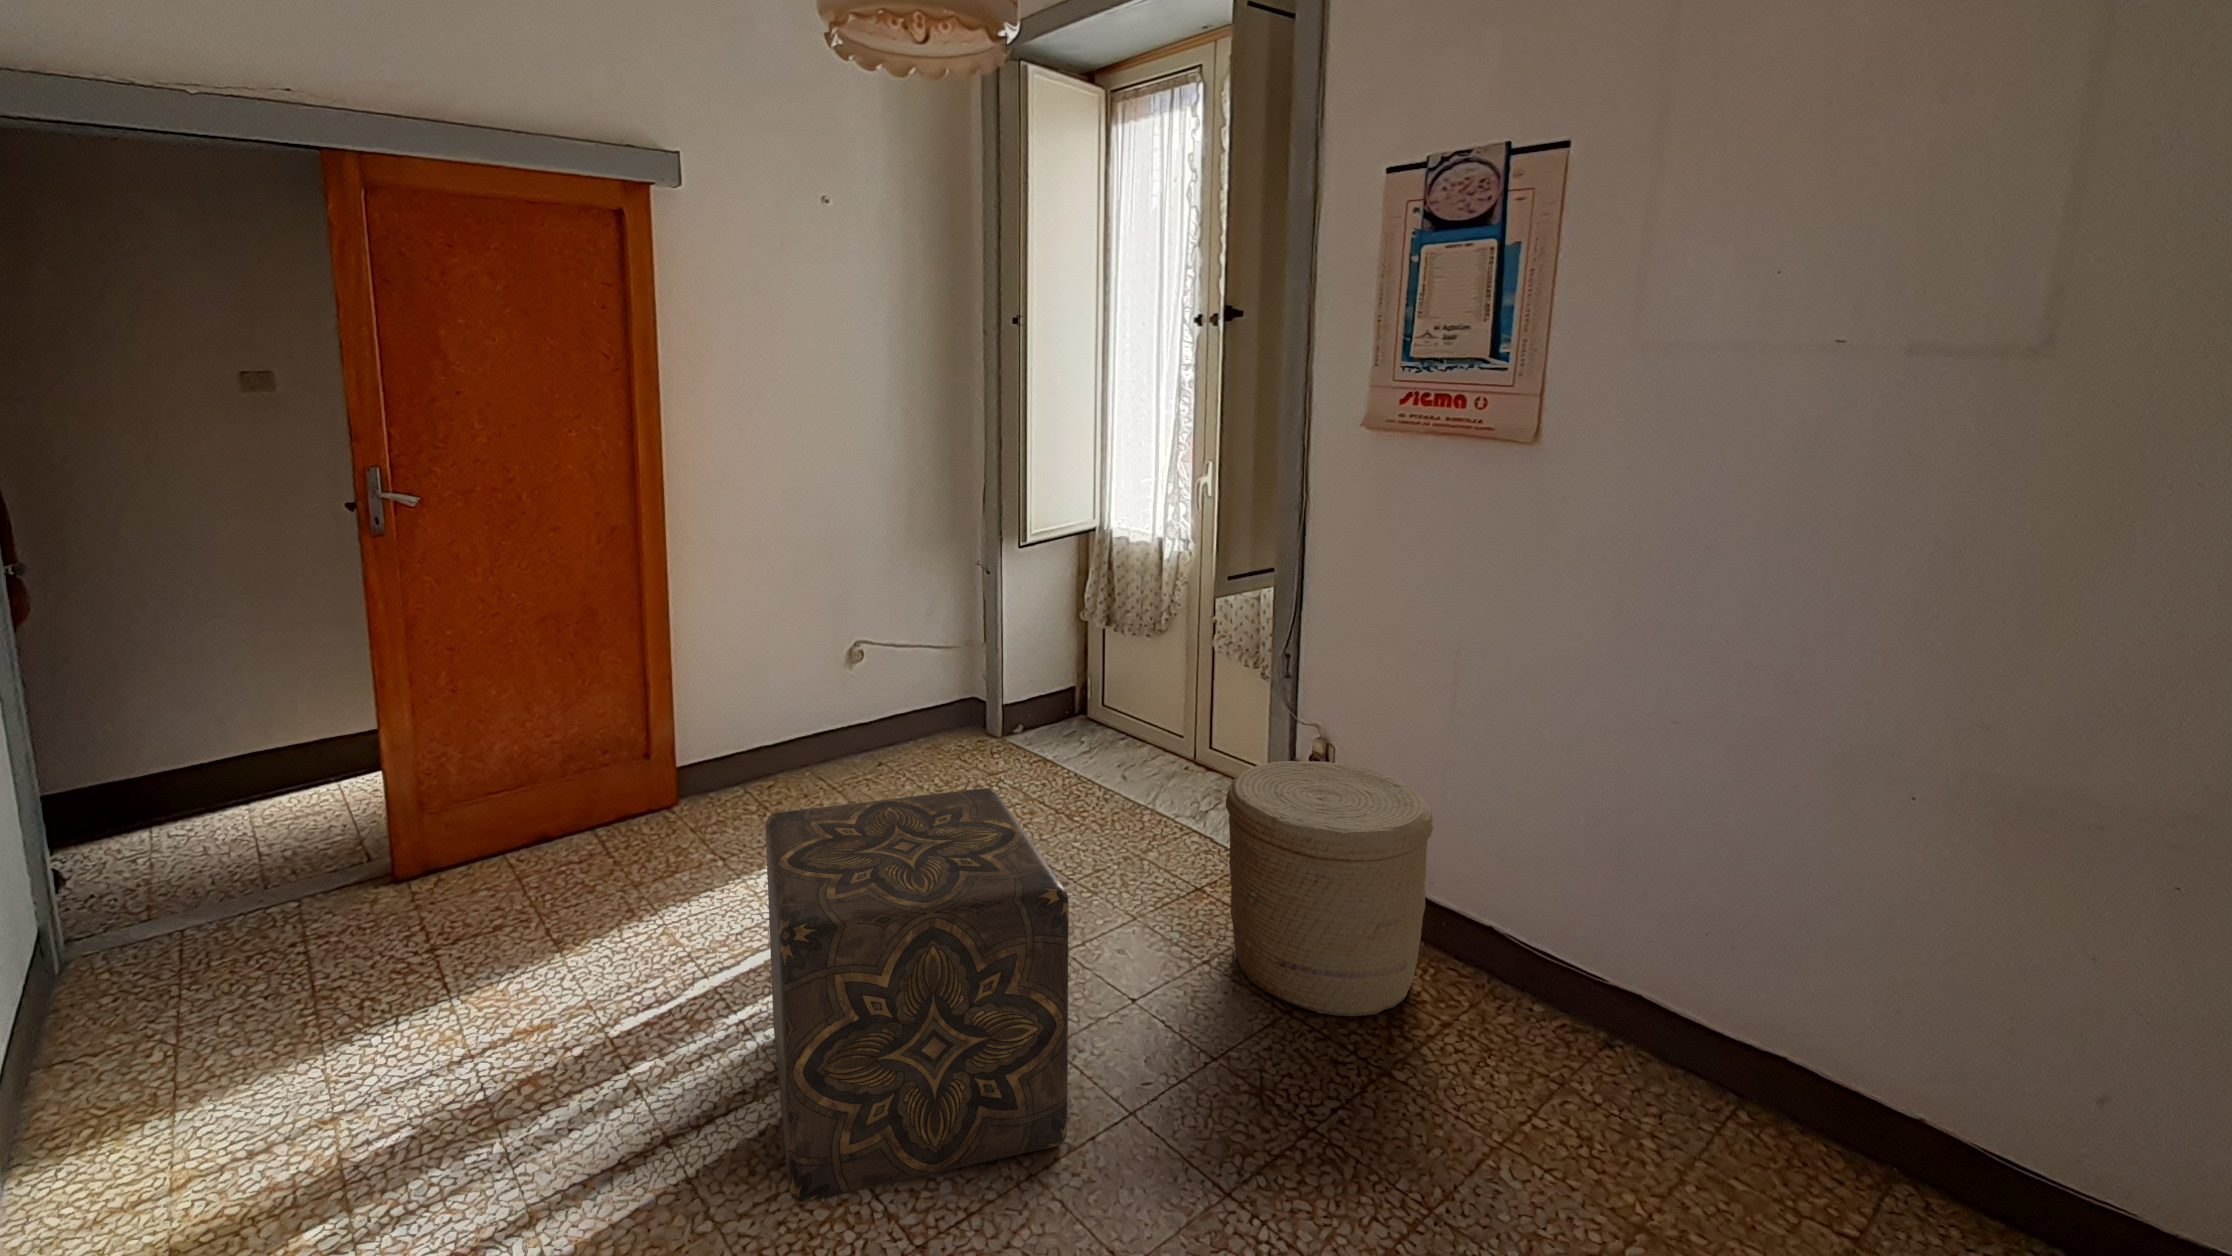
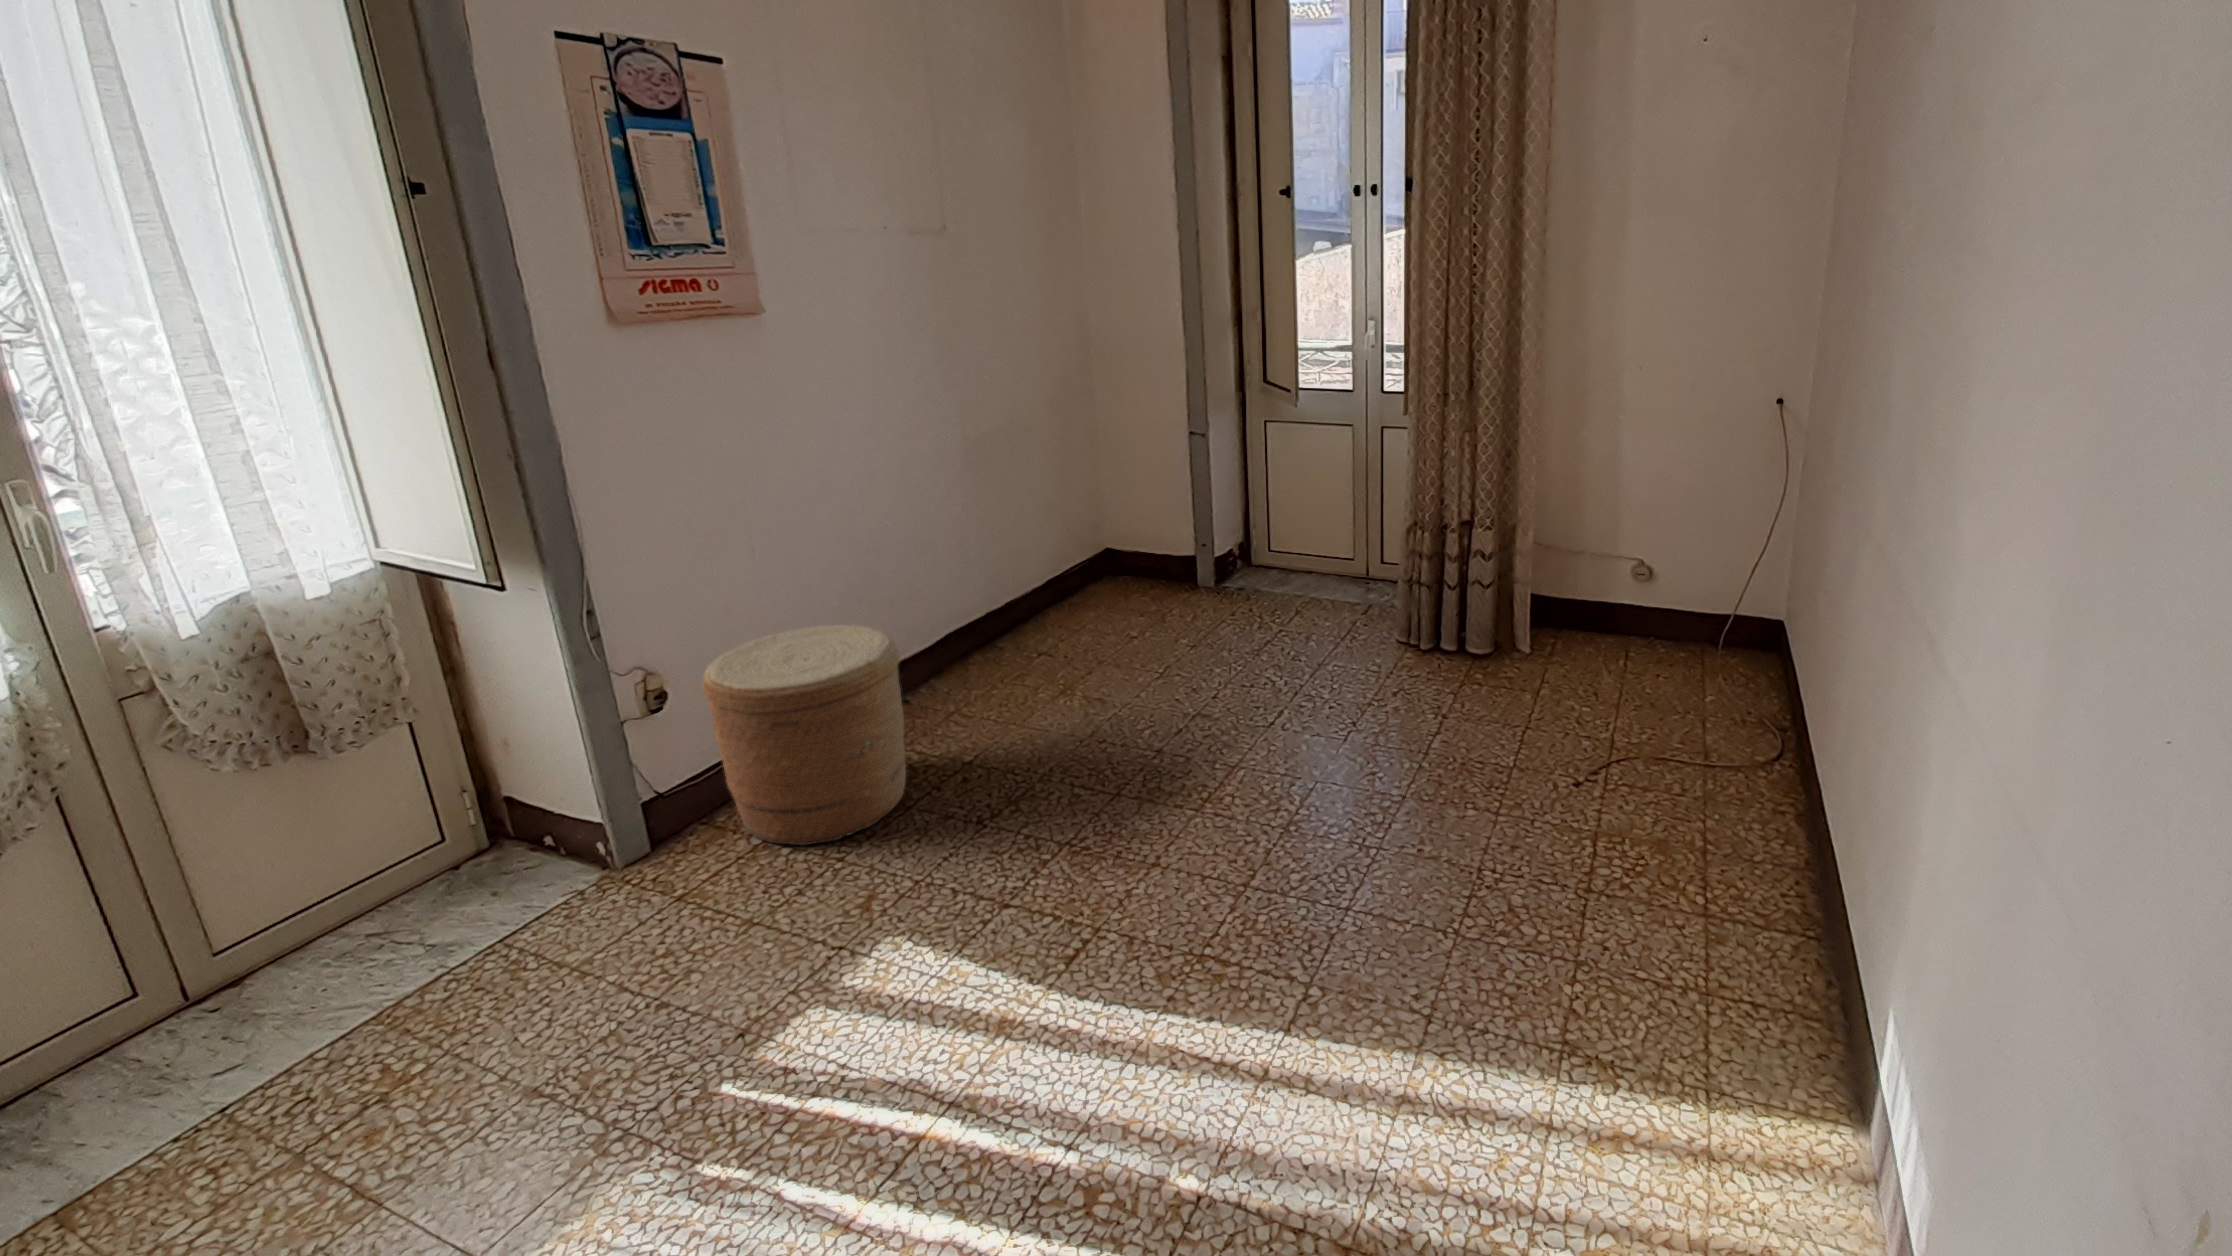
ottoman: present [766,788,1069,1202] -> none [895,669,1264,1092]

